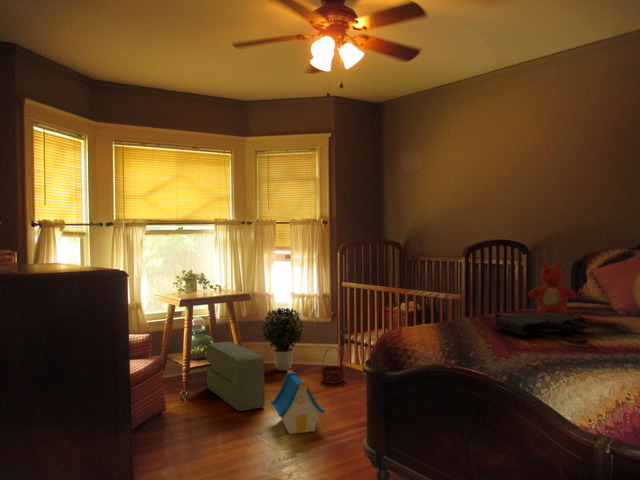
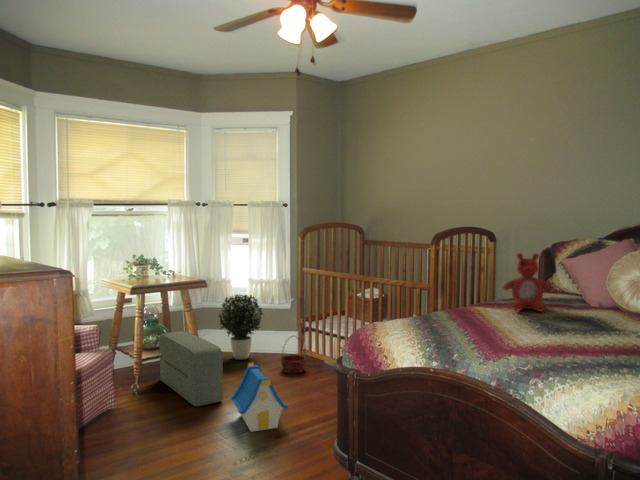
tote bag: present [494,313,588,345] -> none [473,307,575,345]

